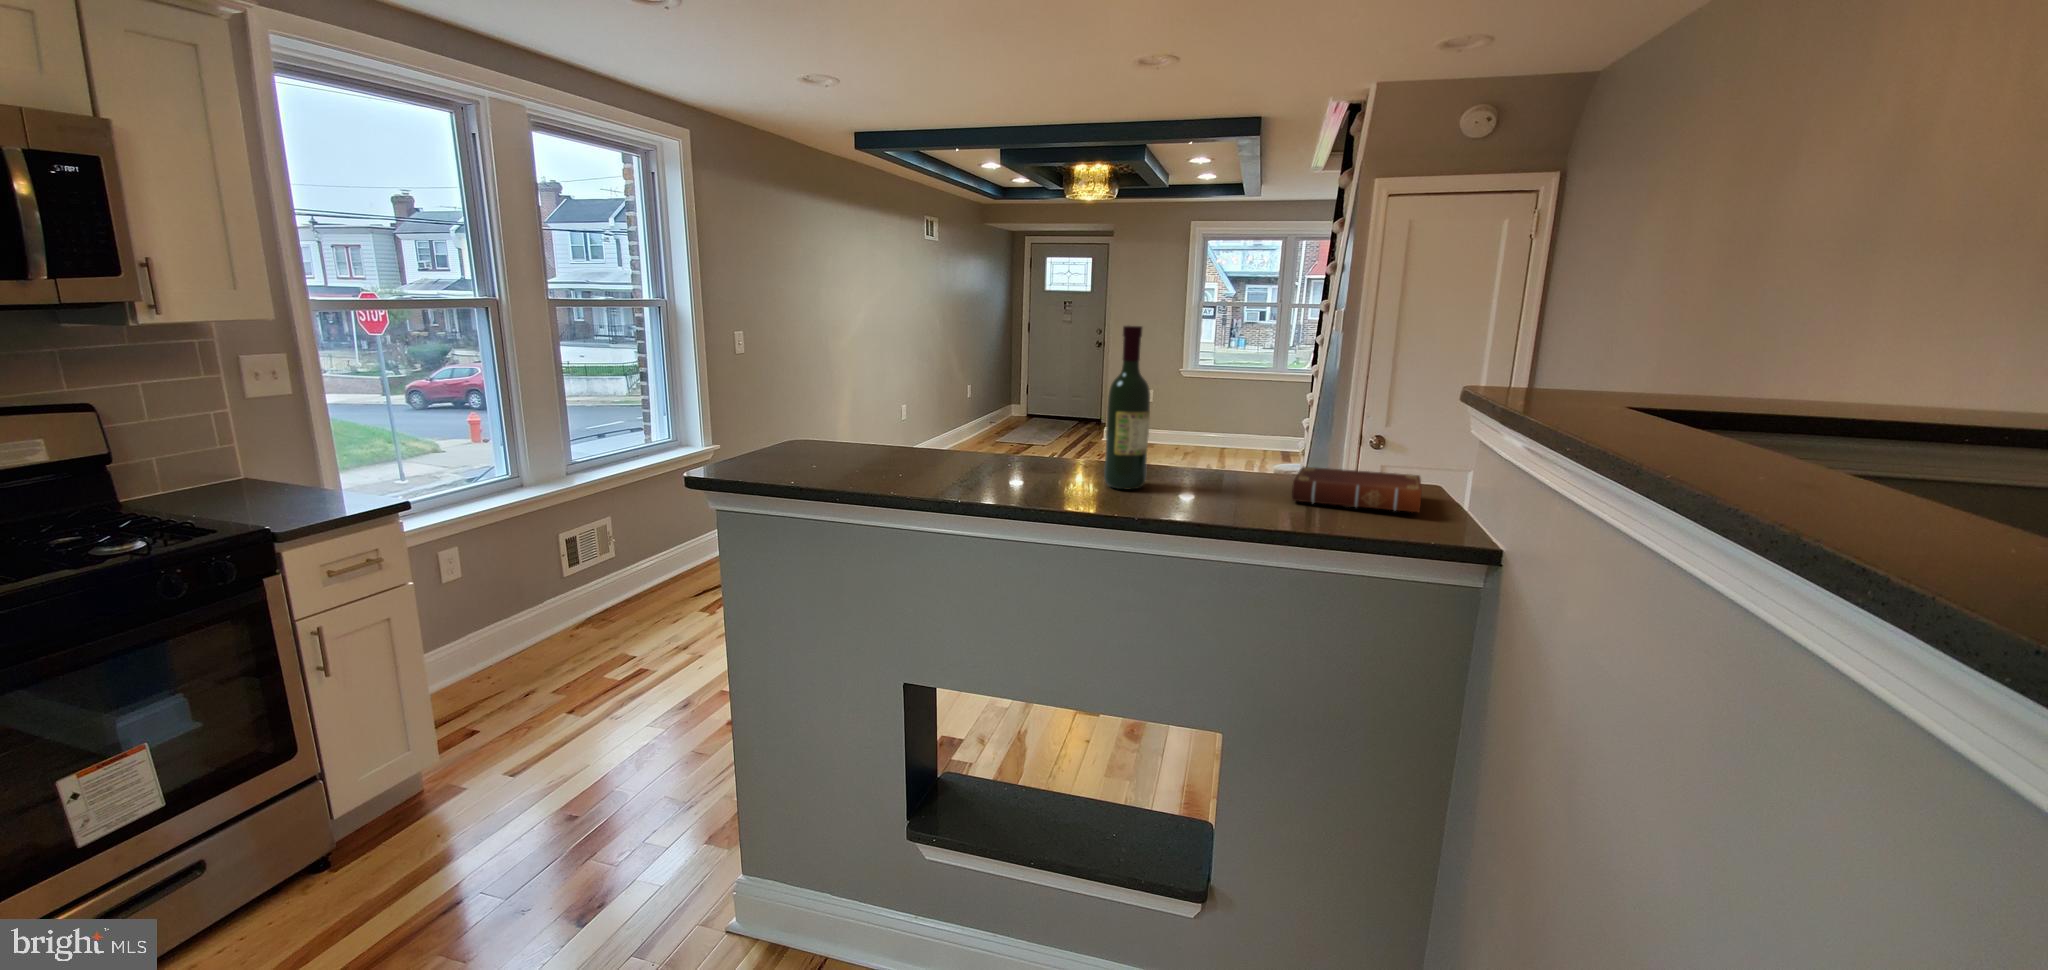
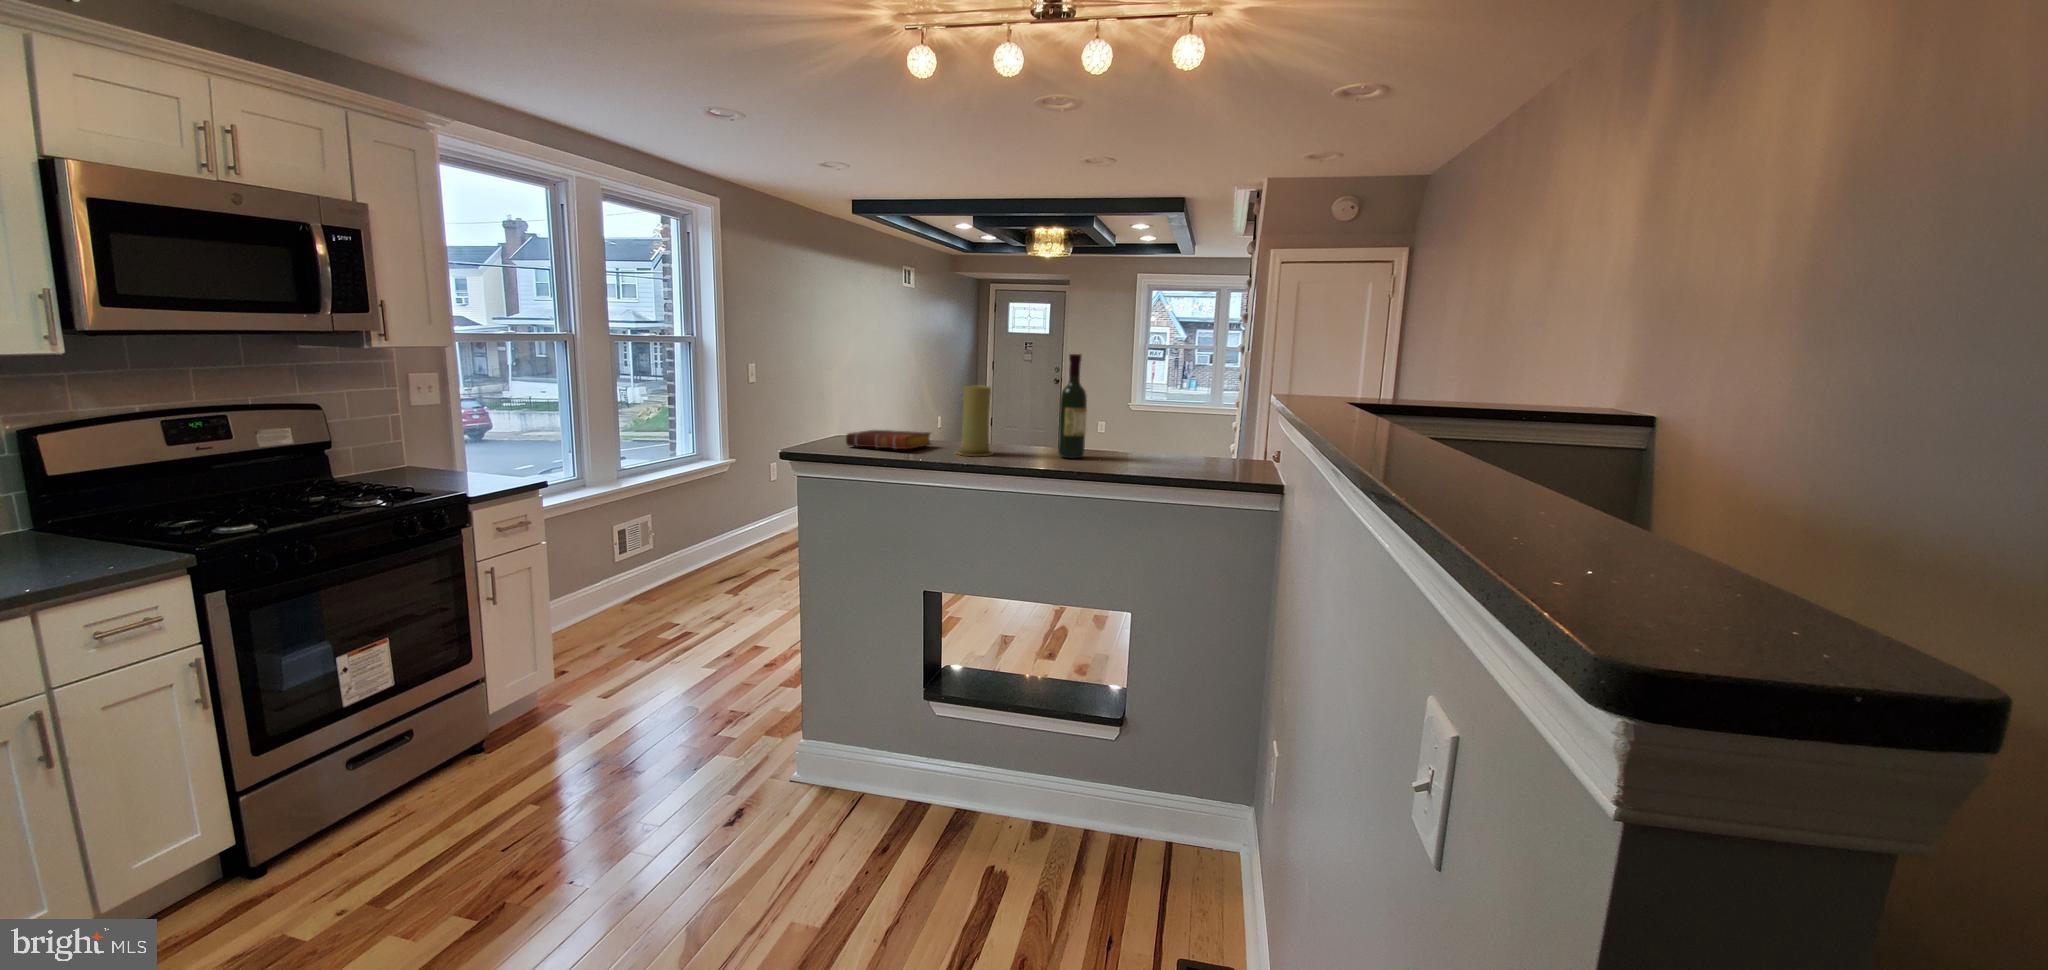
candle: none [947,375,1006,487] -> present [956,385,993,456]
book: present [1292,467,1422,512] -> present [846,430,931,449]

